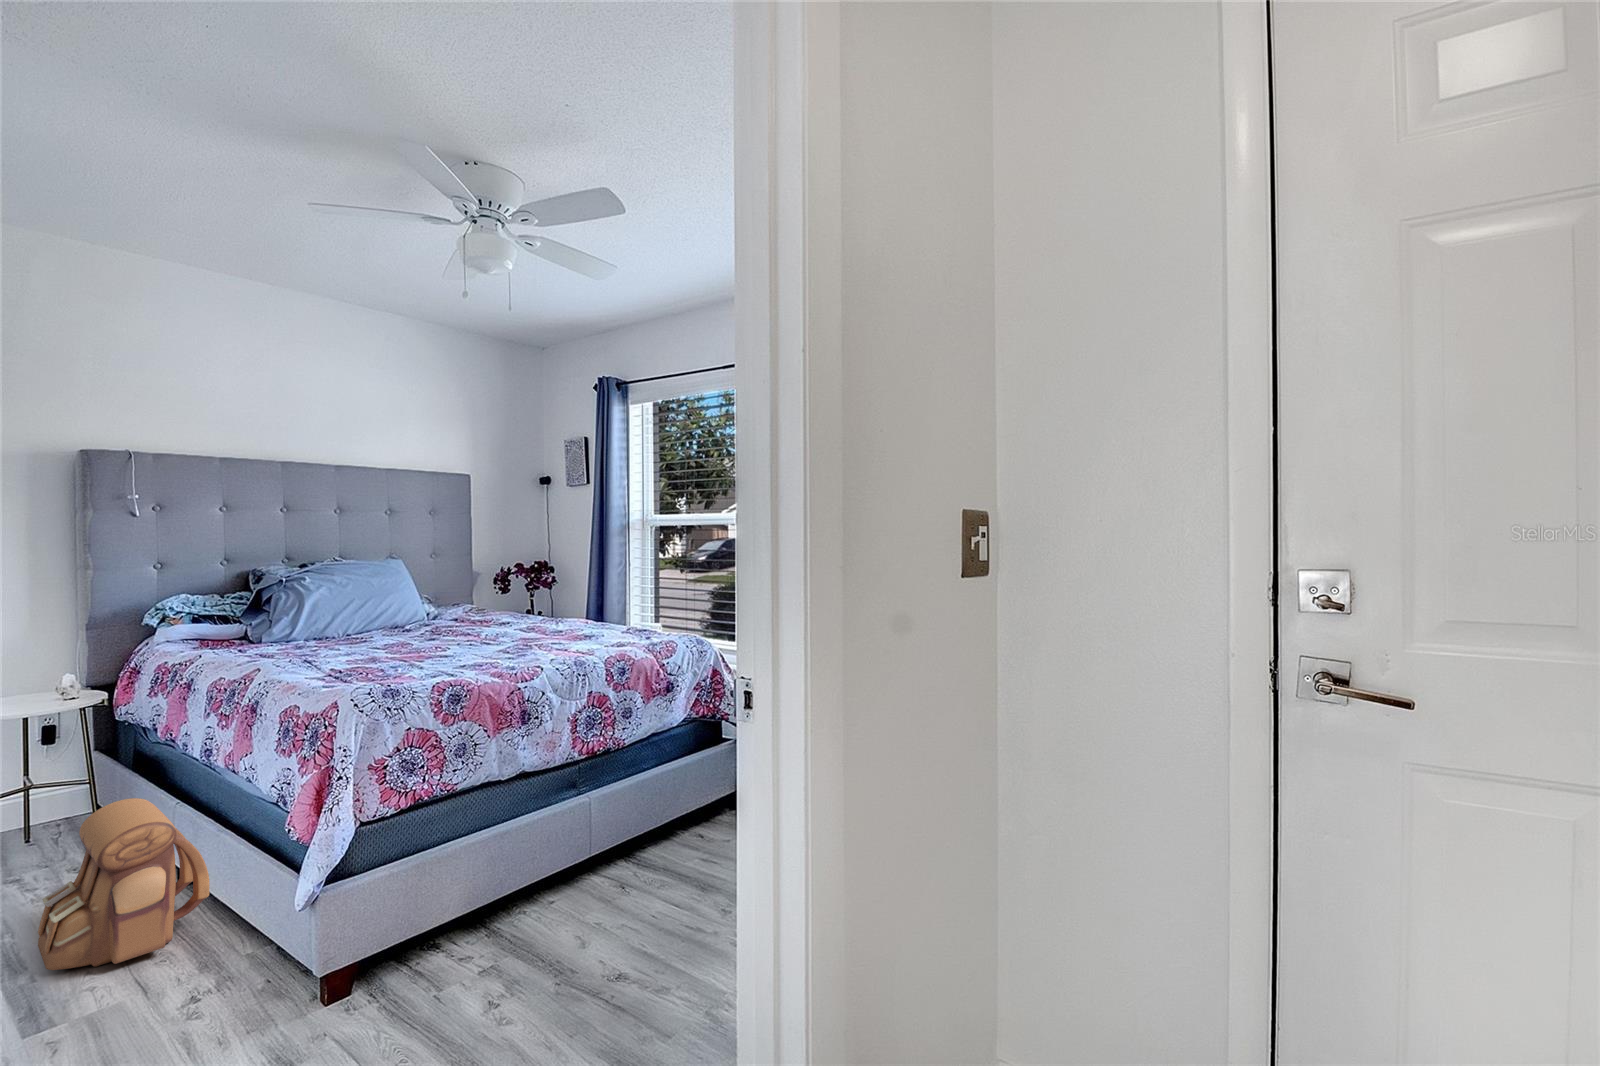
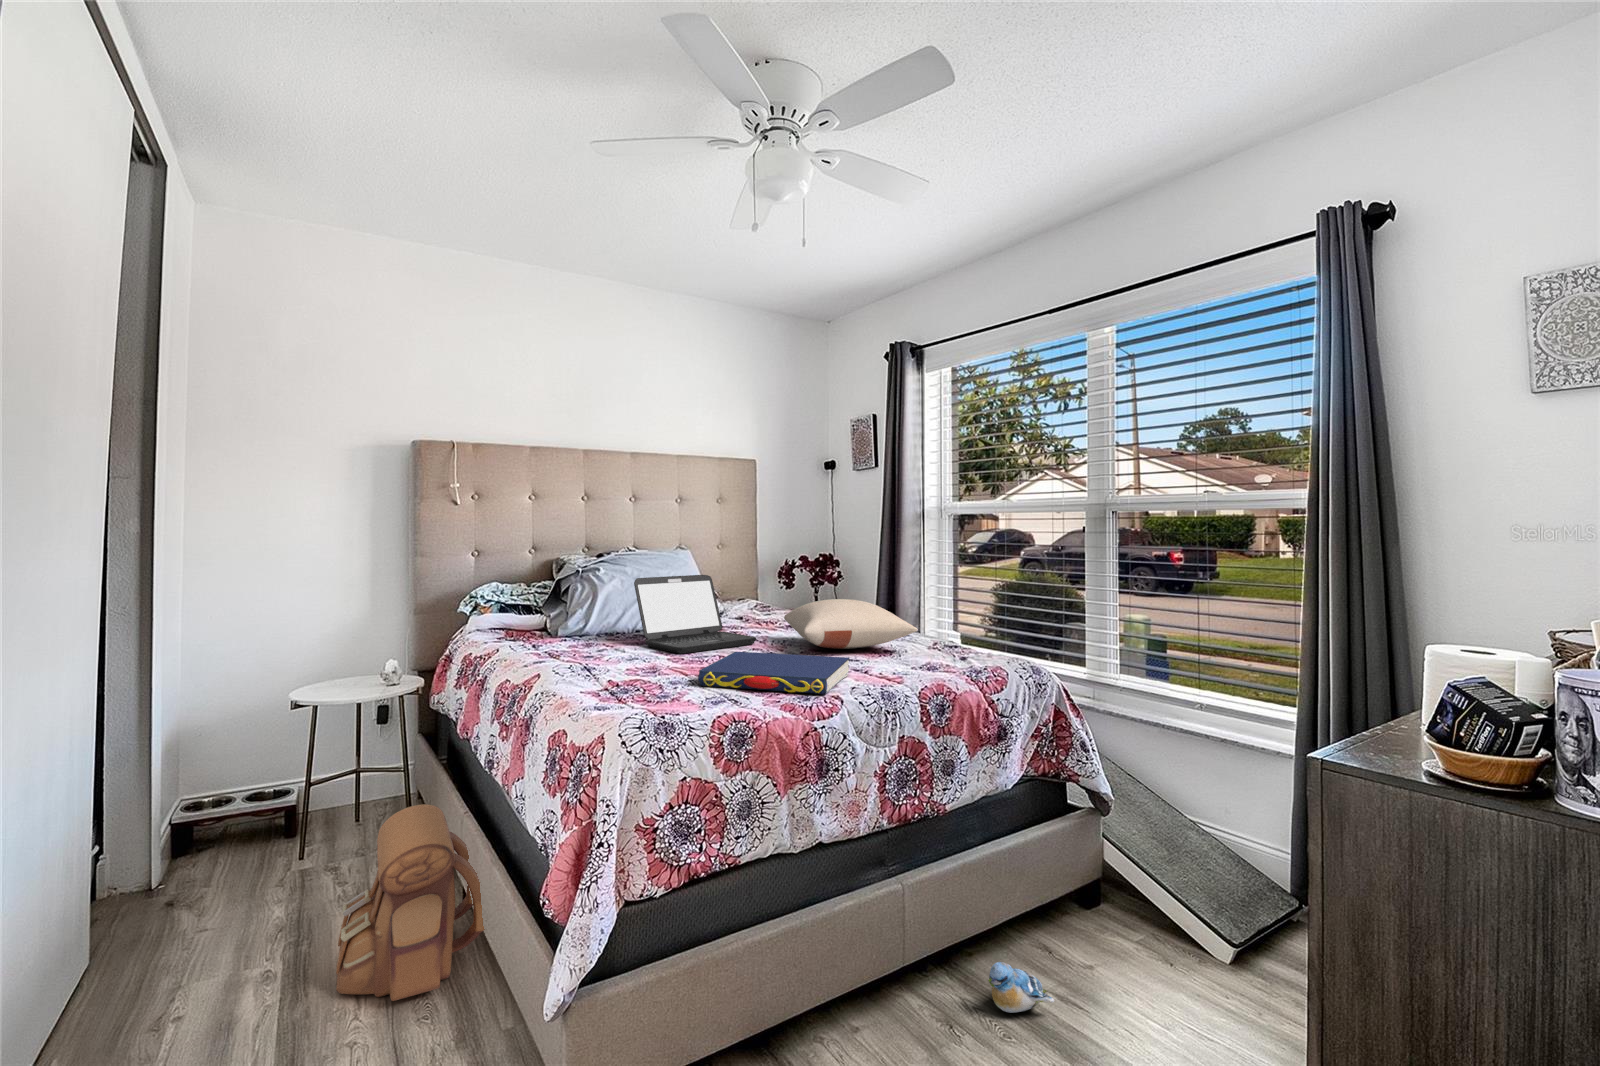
laptop: none [349,580,470,647] -> present [634,575,756,654]
pillow: none [496,595,610,636] -> present [784,599,918,649]
book: none [417,638,551,667] -> present [698,652,849,694]
plush toy: none [653,845,700,879] -> present [988,962,1054,1013]

